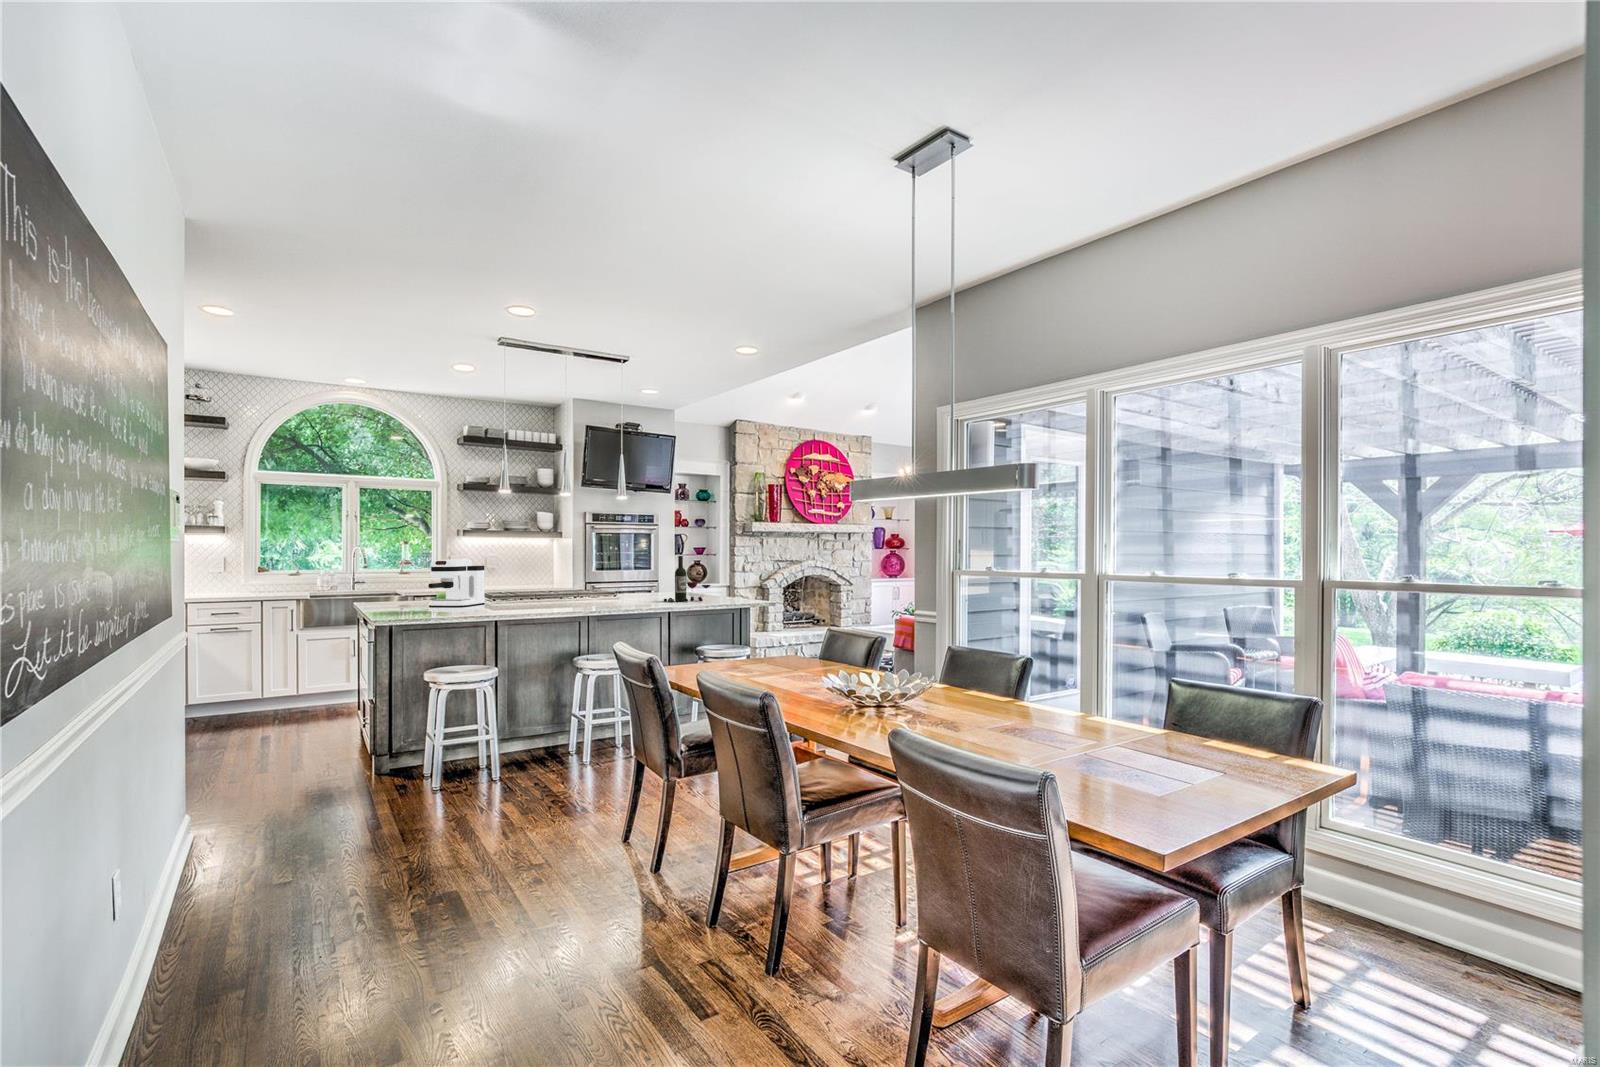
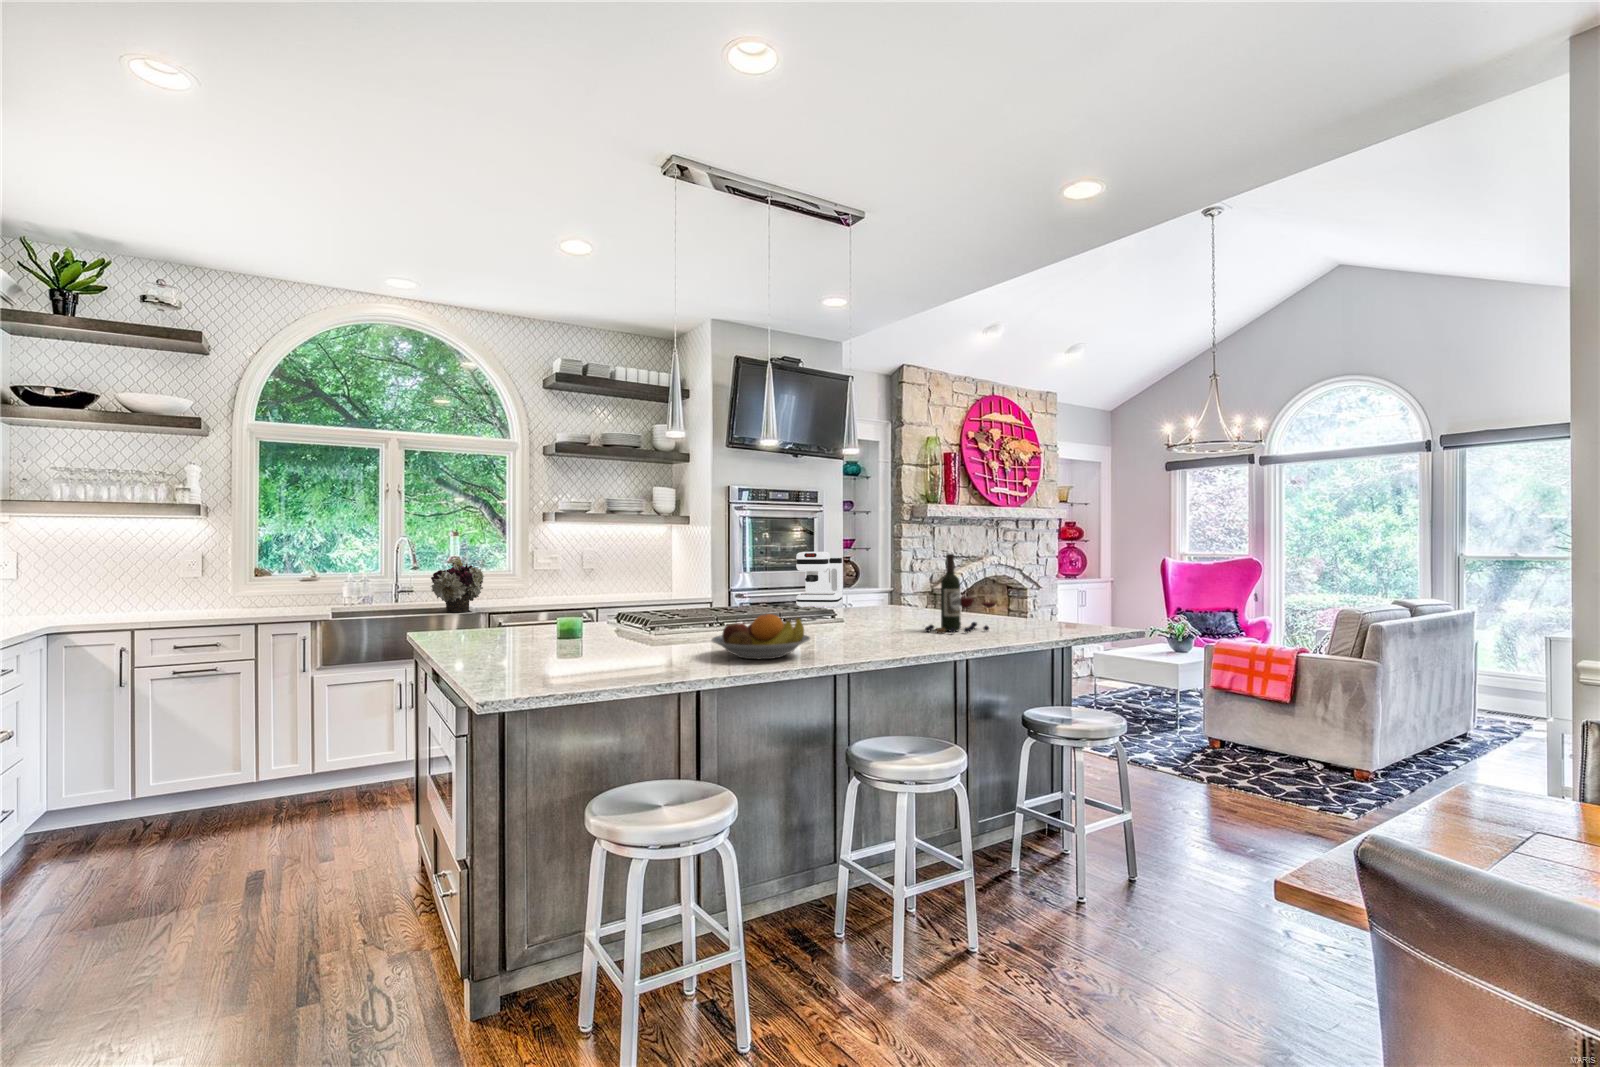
flower arrangement: none [374,559,411,595] -> present [431,557,484,613]
coffee maker: present [428,559,485,613] -> present [796,552,842,608]
fruit bowl: none [515,587,571,610] -> present [712,614,810,659]

